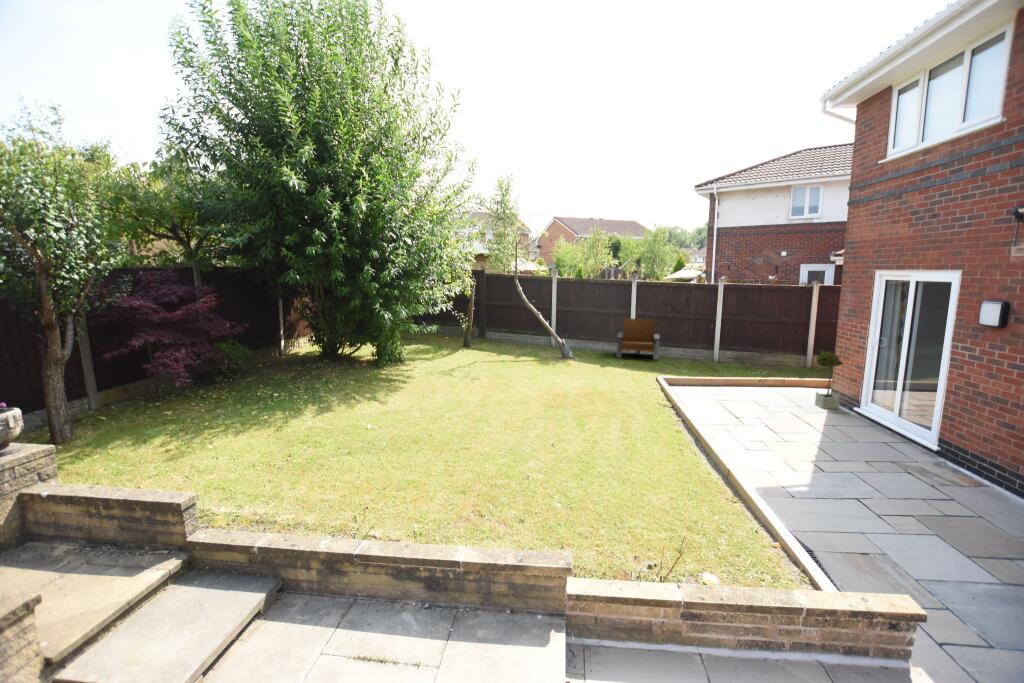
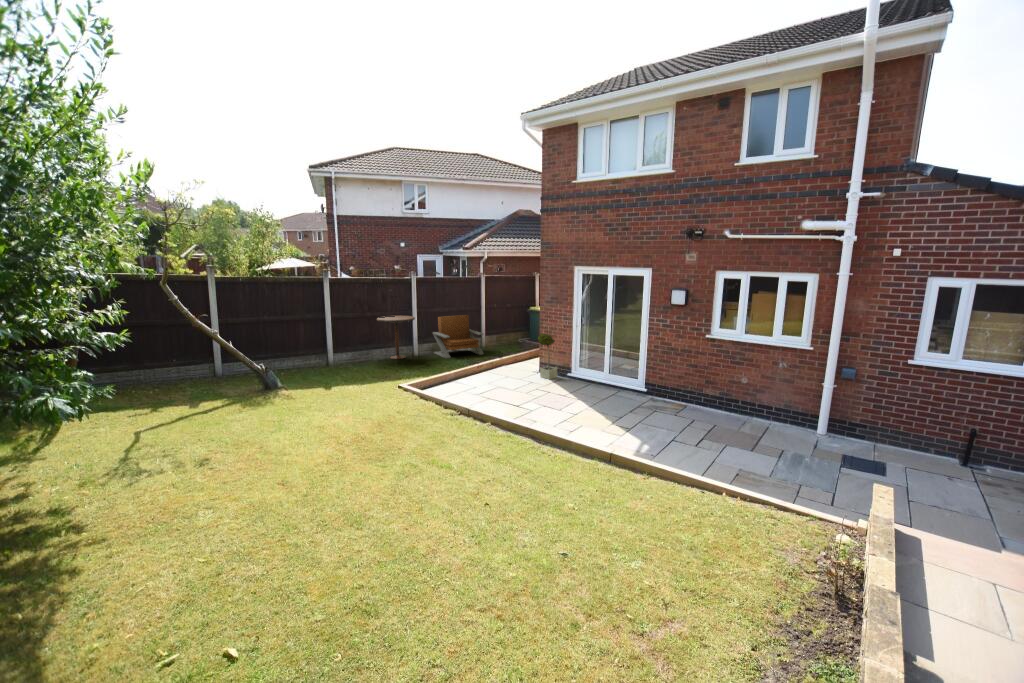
lounge chair: present [616,318,660,360] -> present [433,315,484,359]
pedestal table: none [677,319,717,362] -> present [377,316,415,359]

